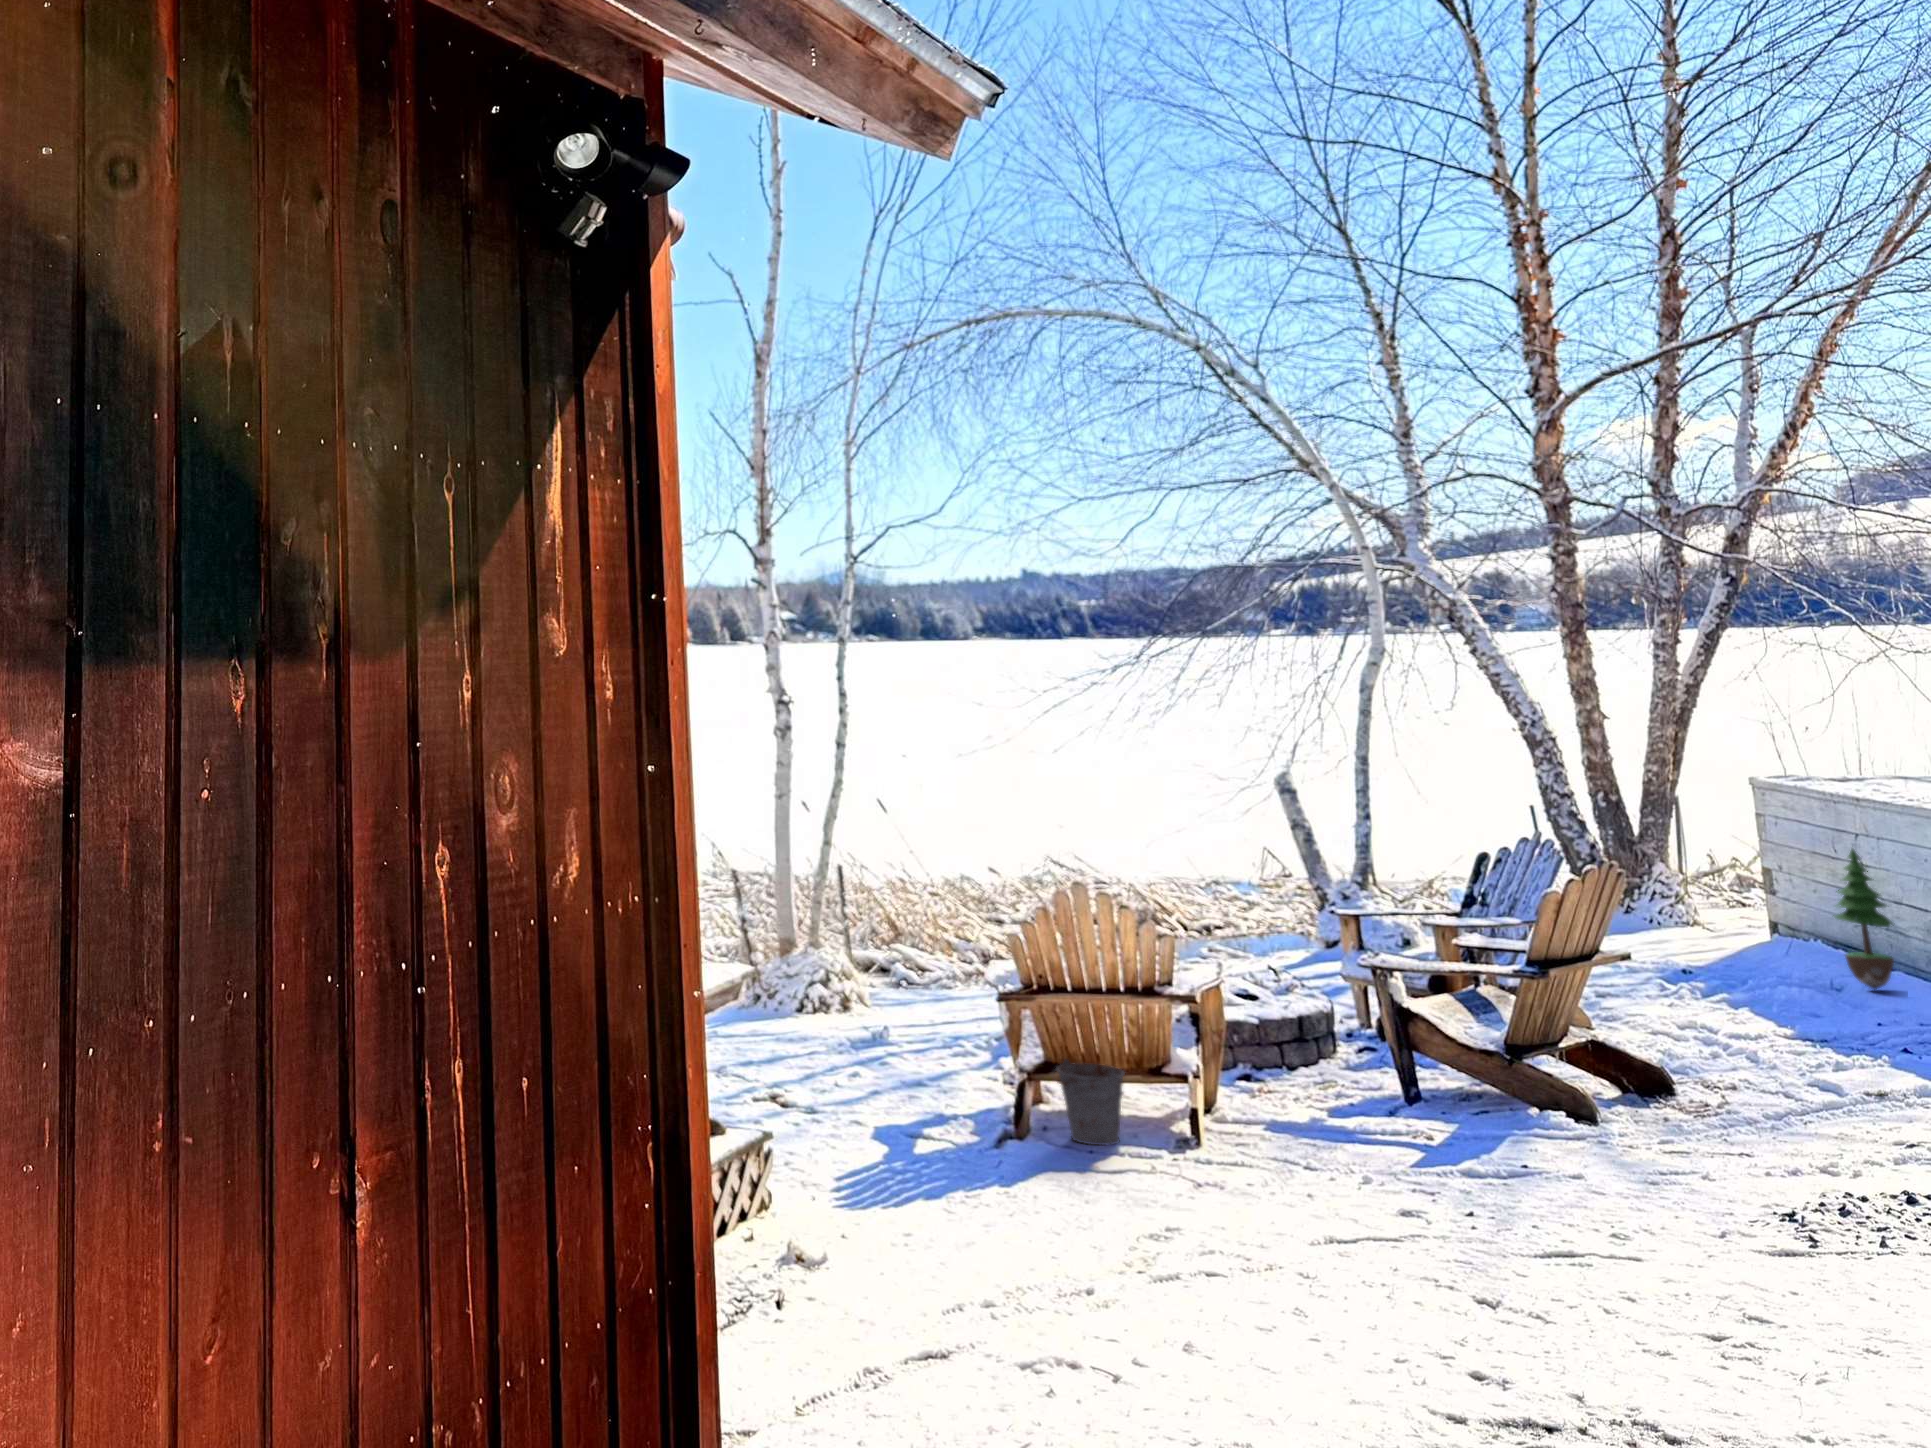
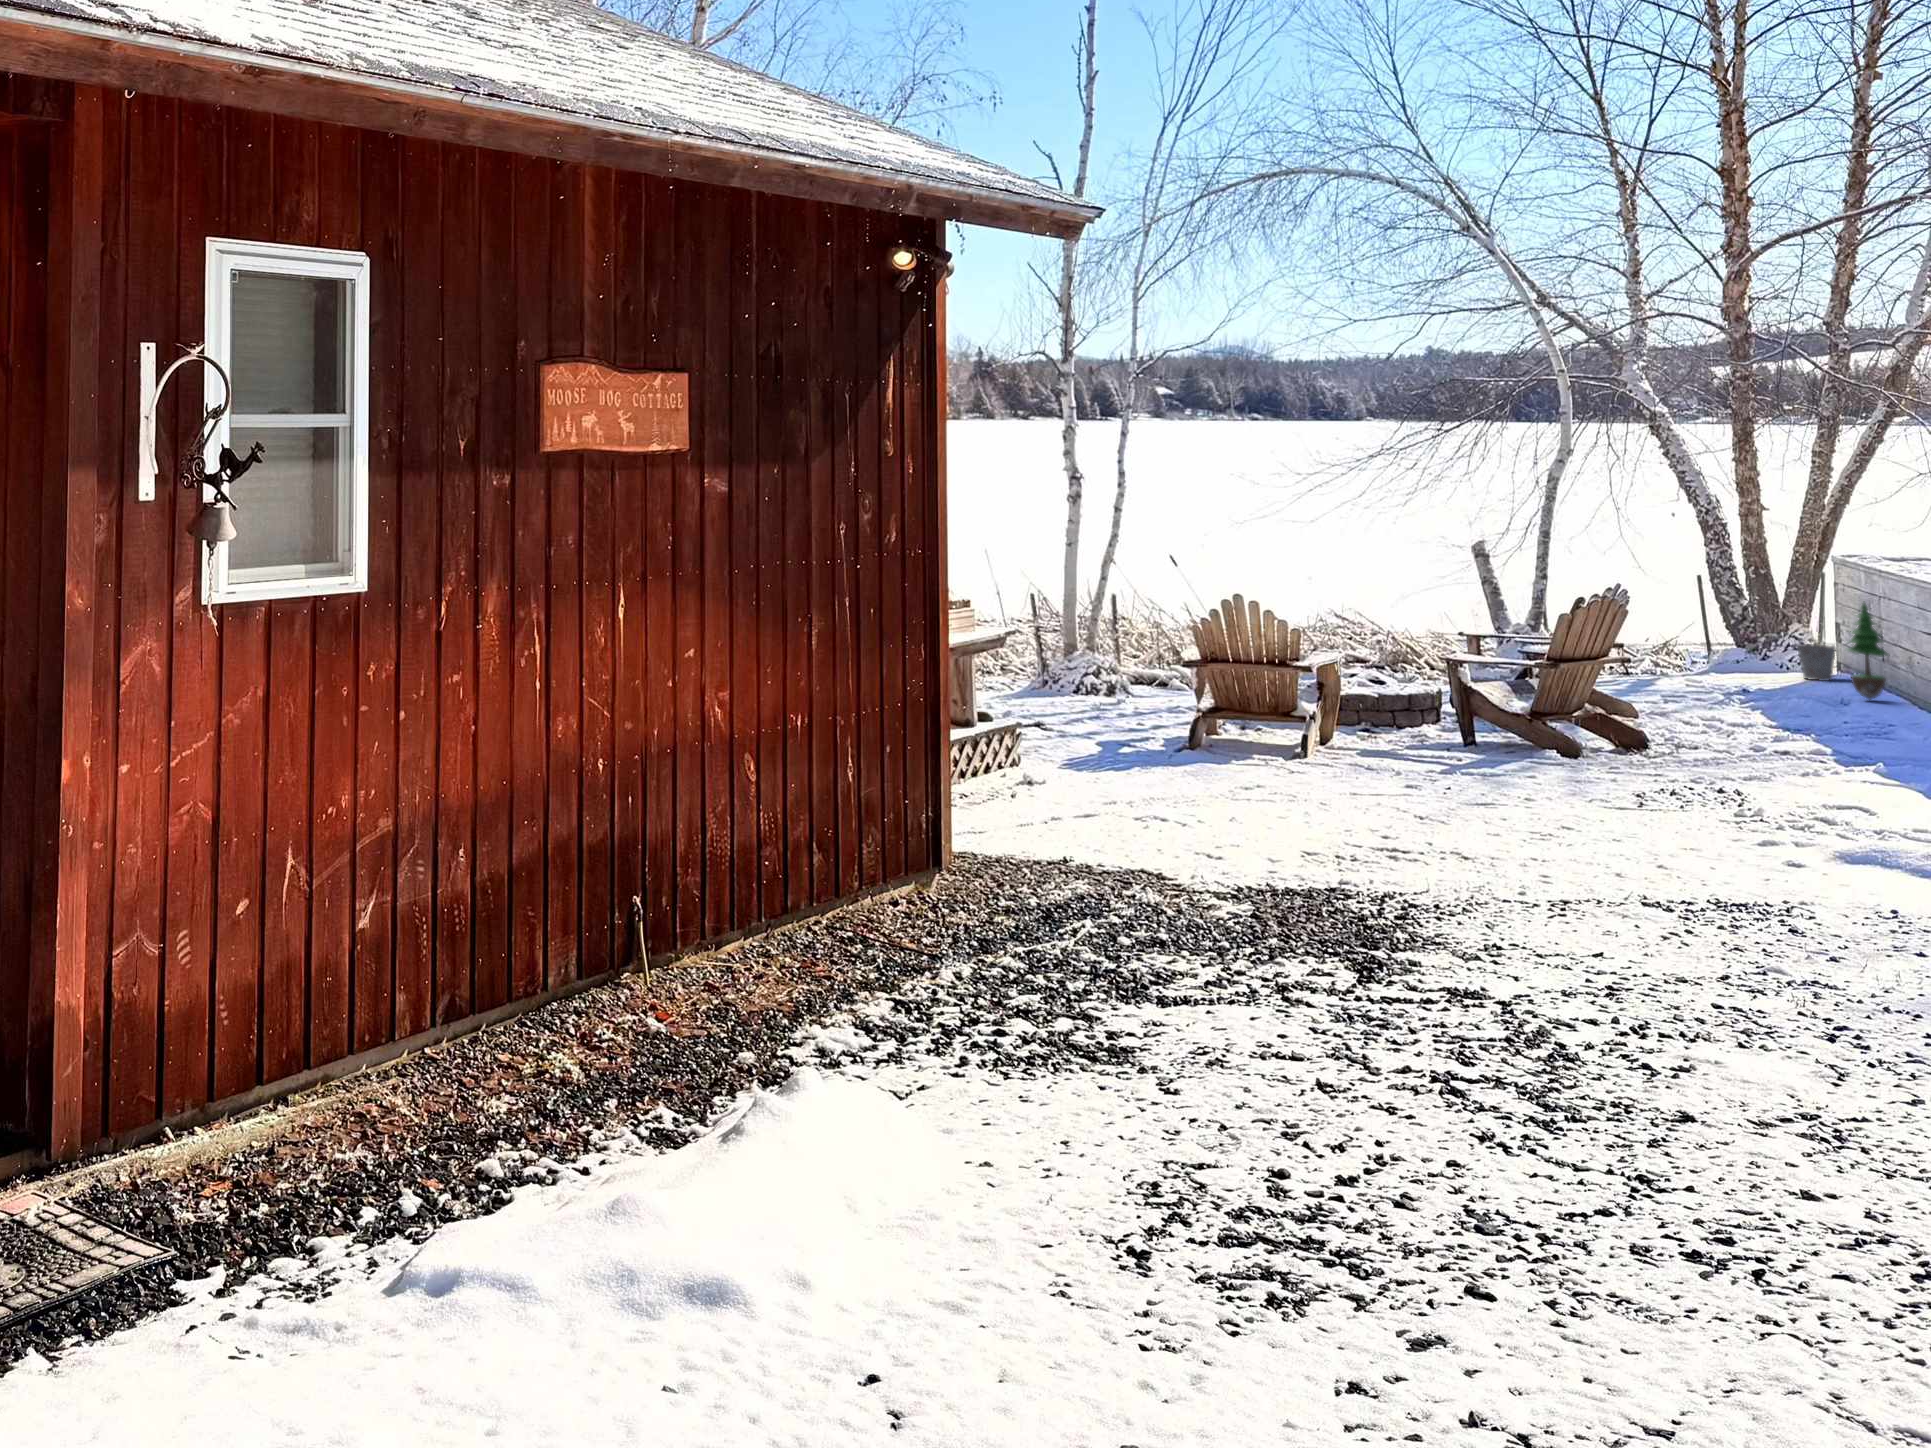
bucket: present [1056,1060,1124,1145] -> present [1796,644,1836,681]

